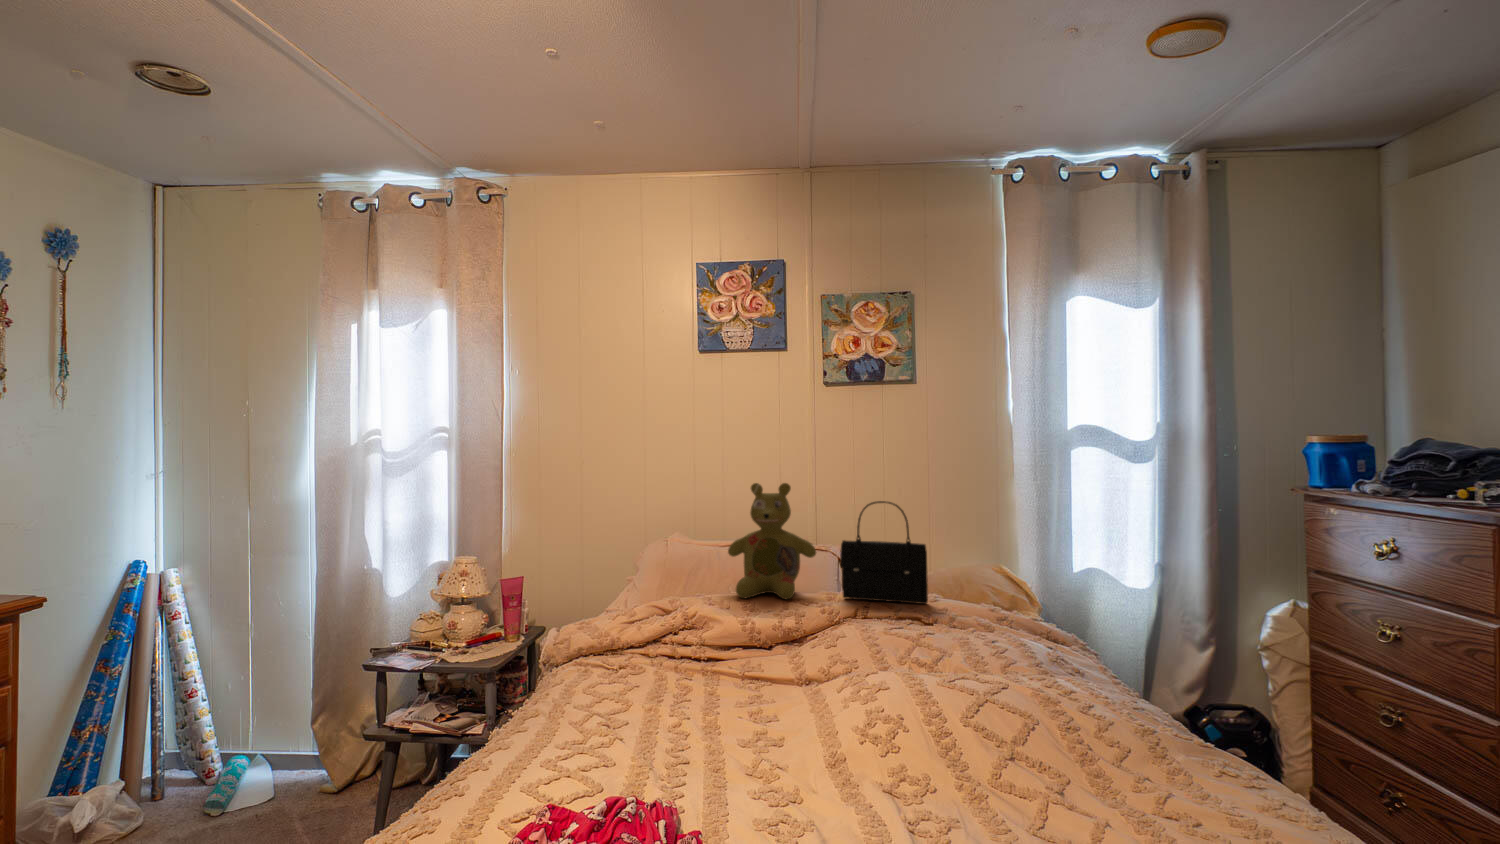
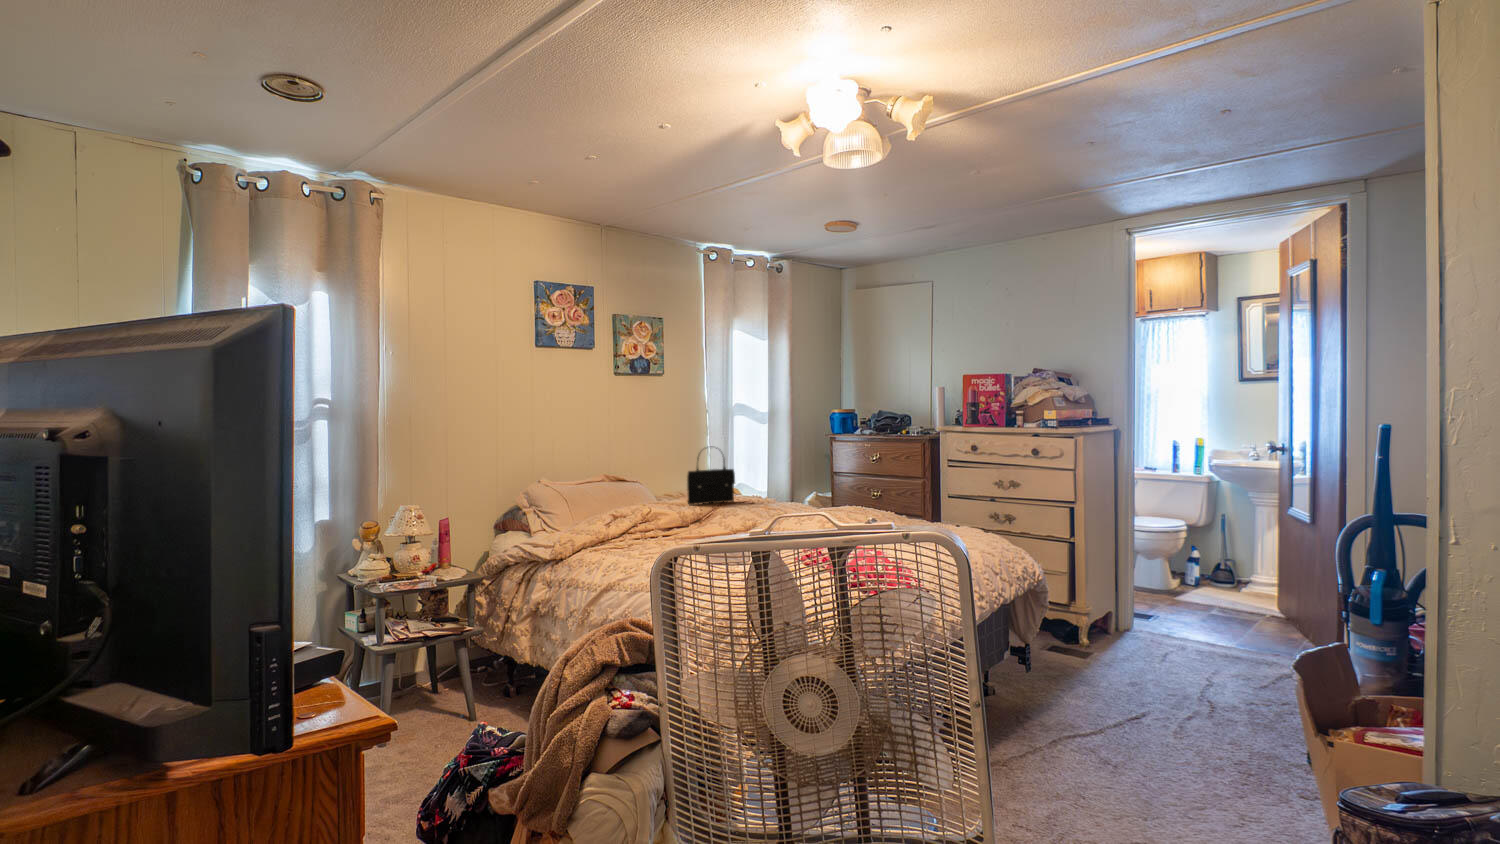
stuffed bear: present [728,483,816,600] -> none [613,439,670,511]

